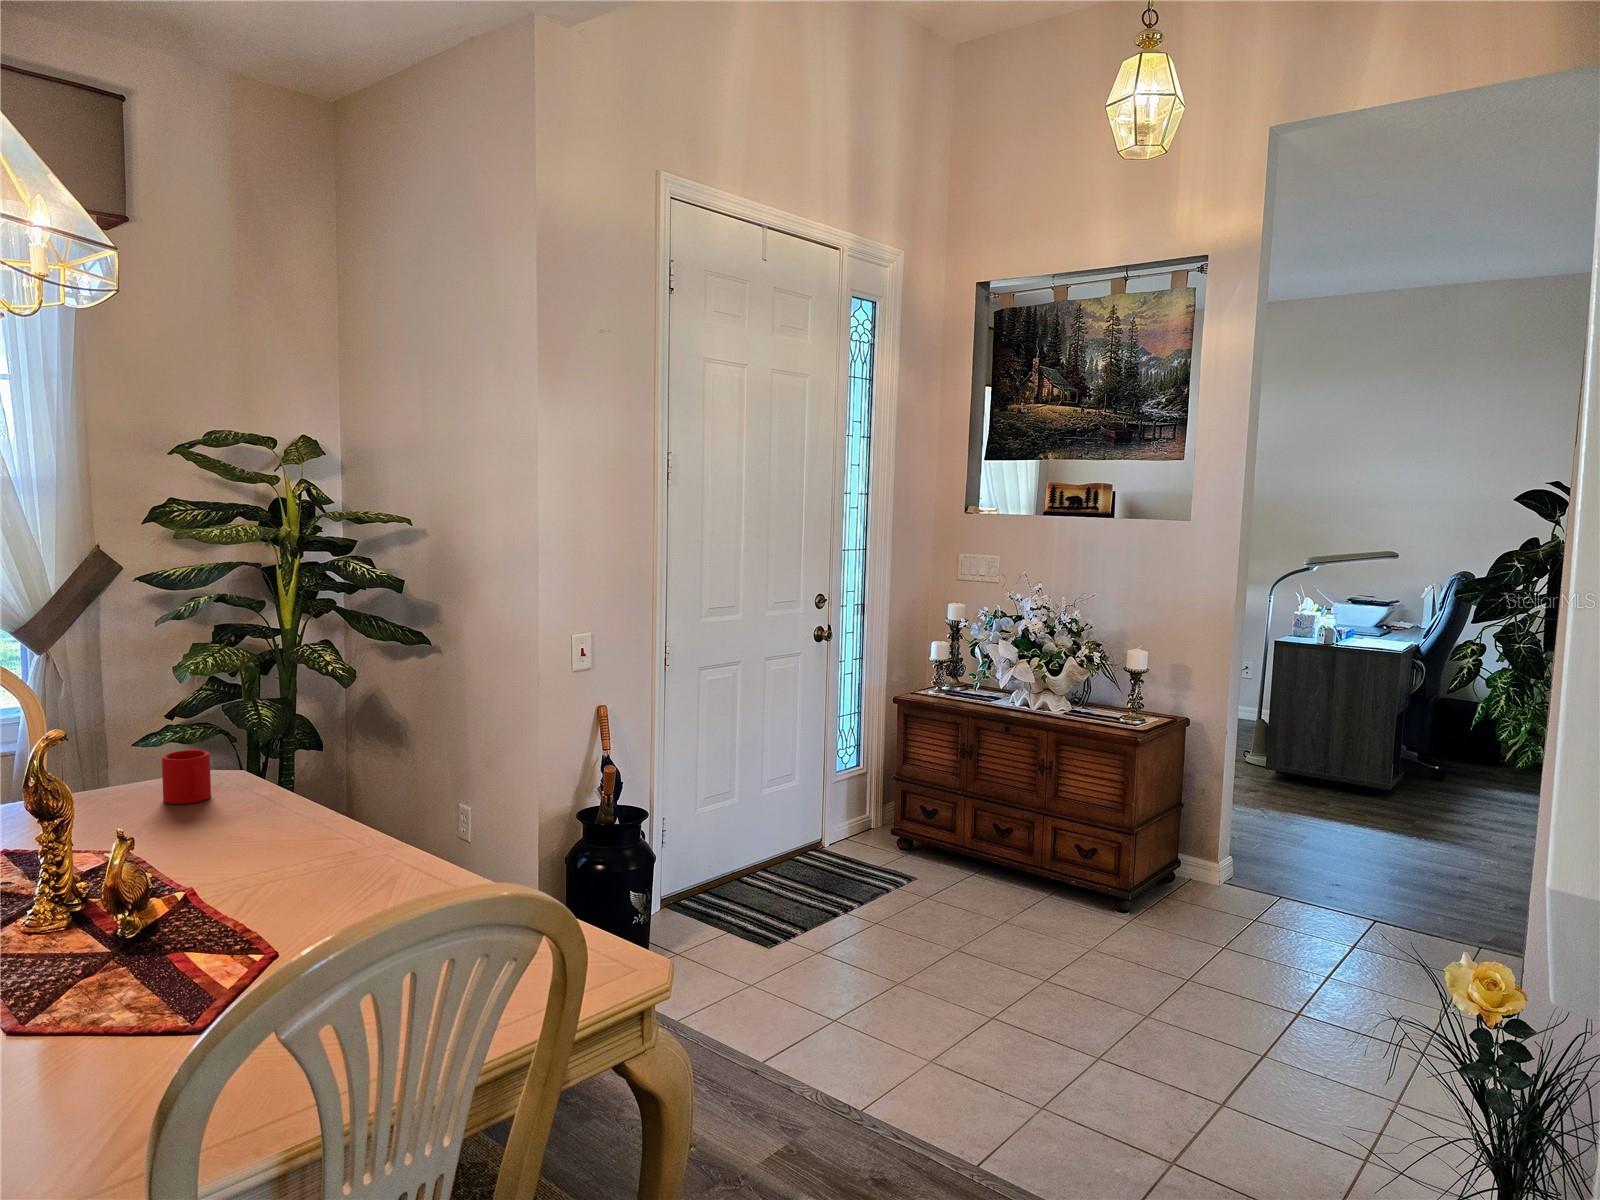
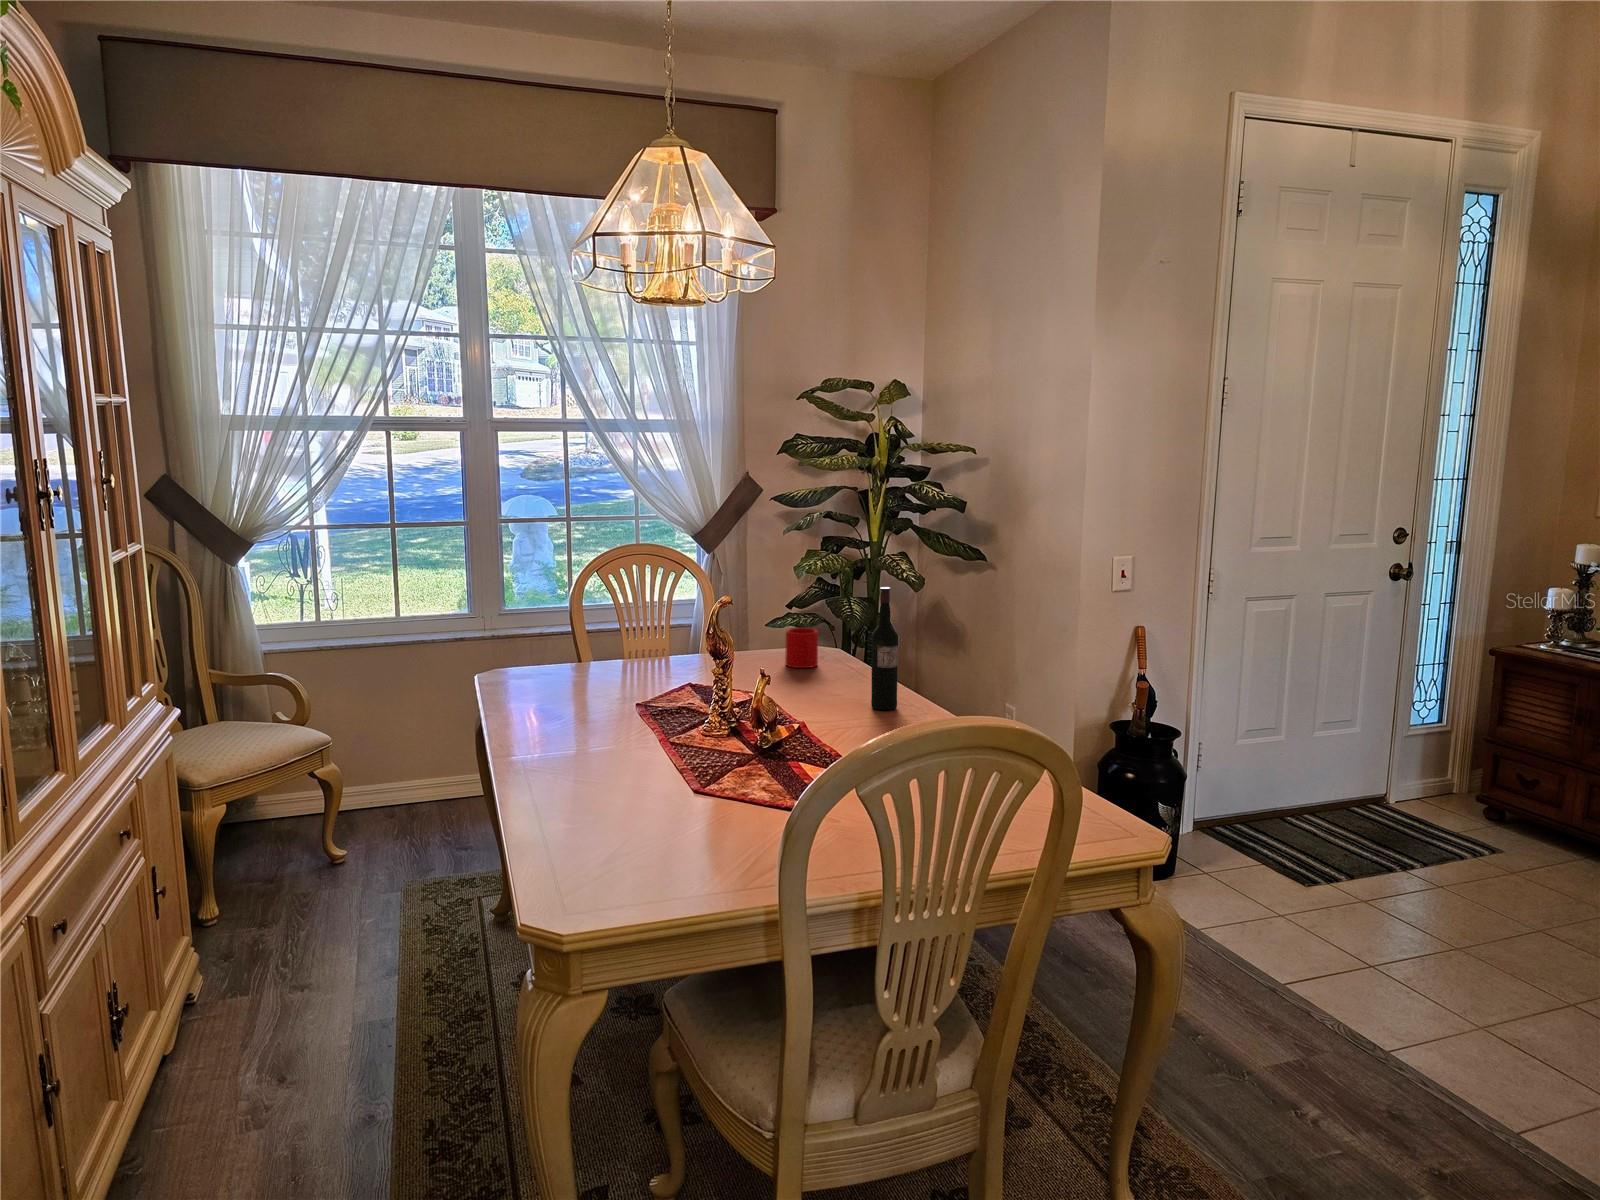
wine bottle: none [285,698,323,851] -> present [871,587,898,710]

